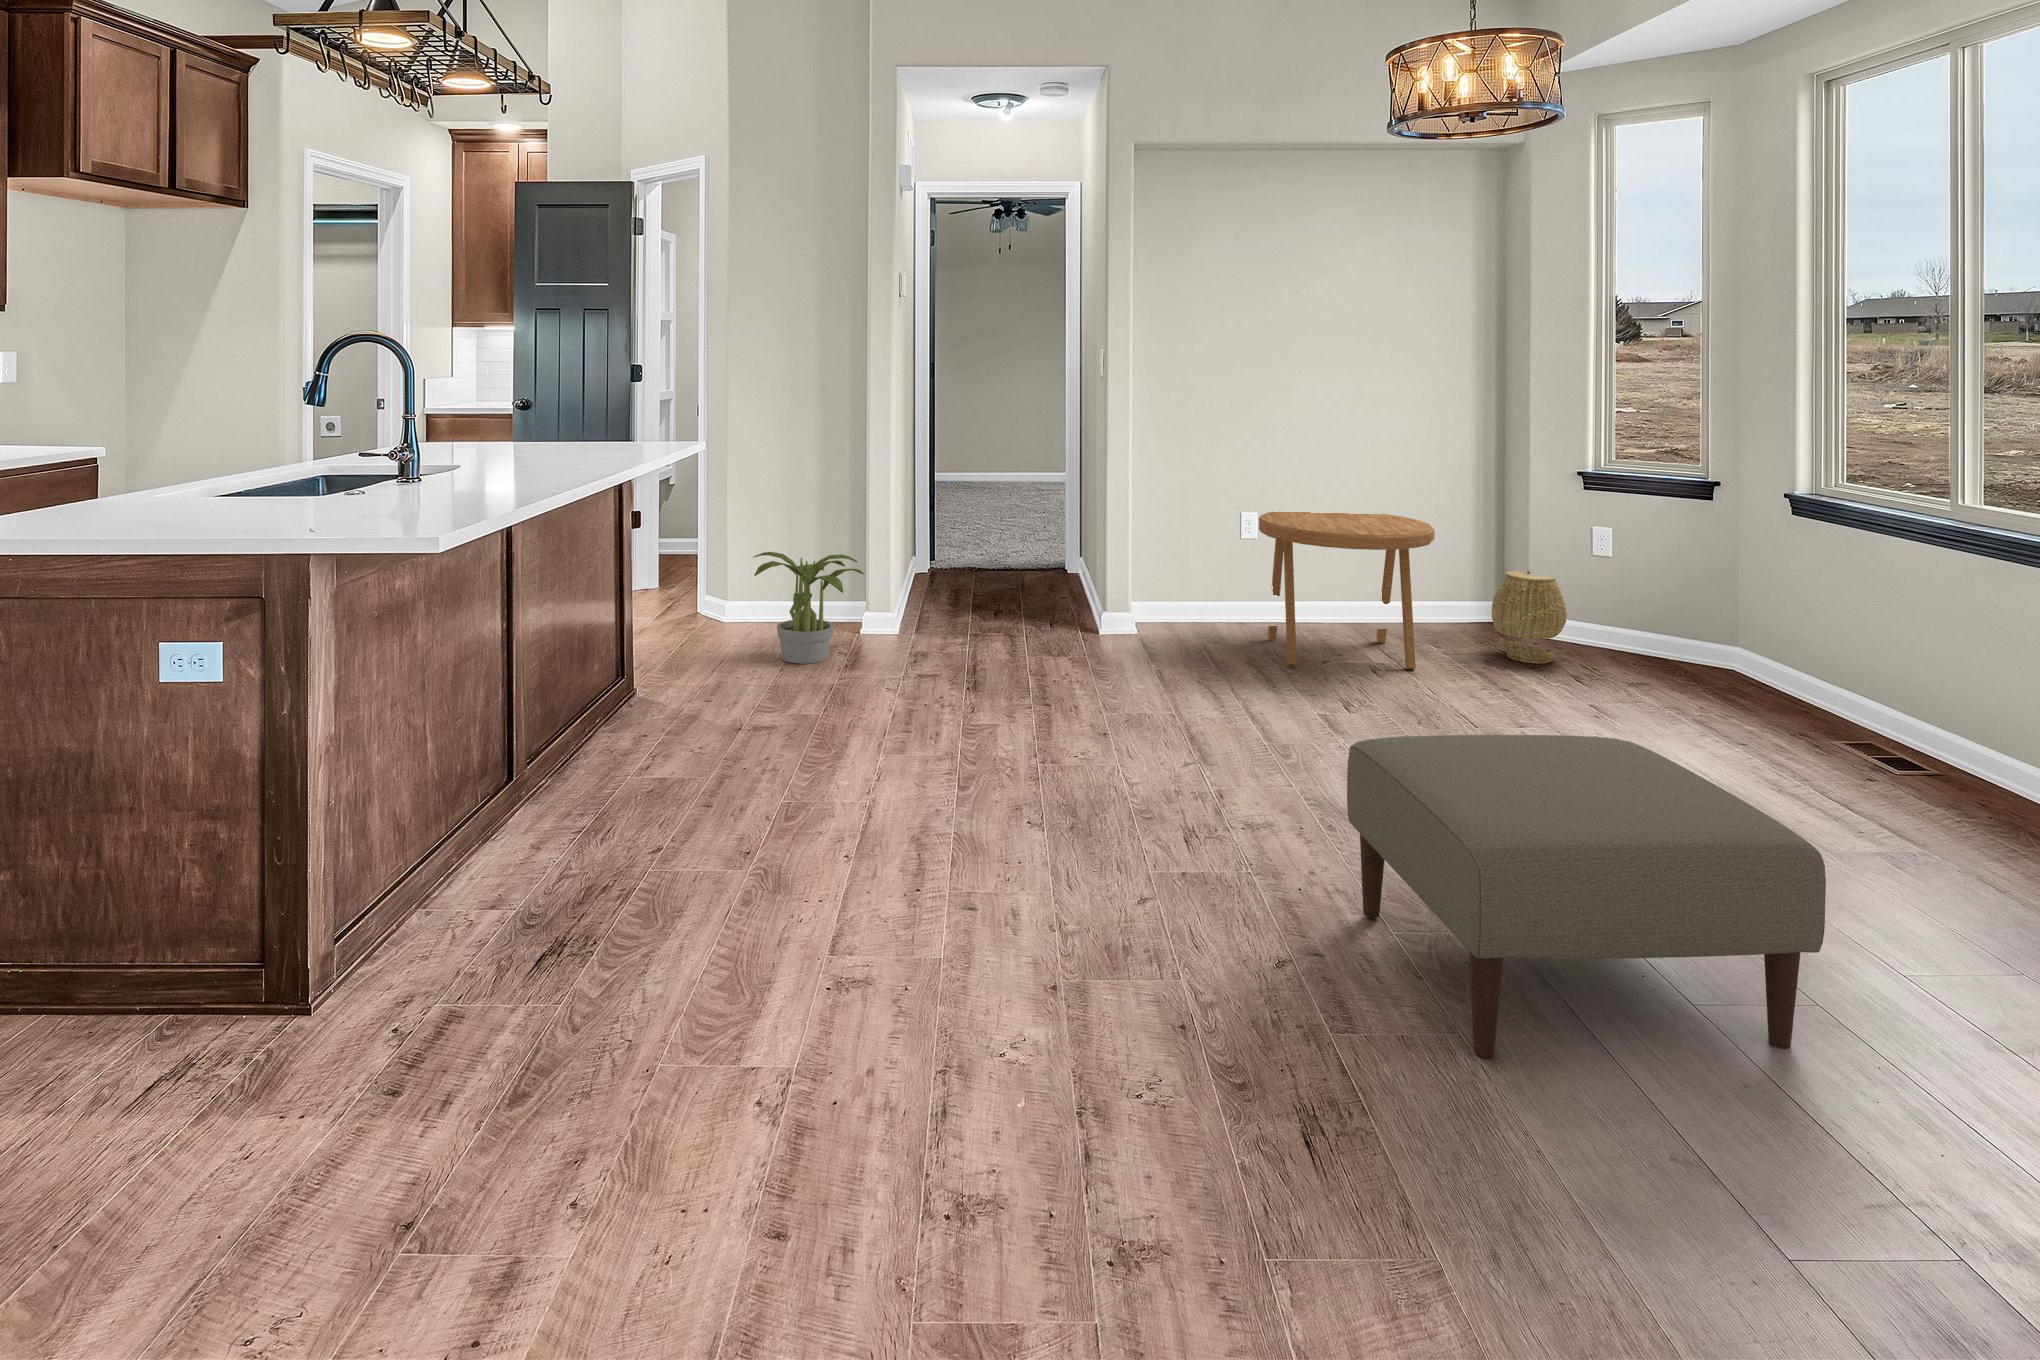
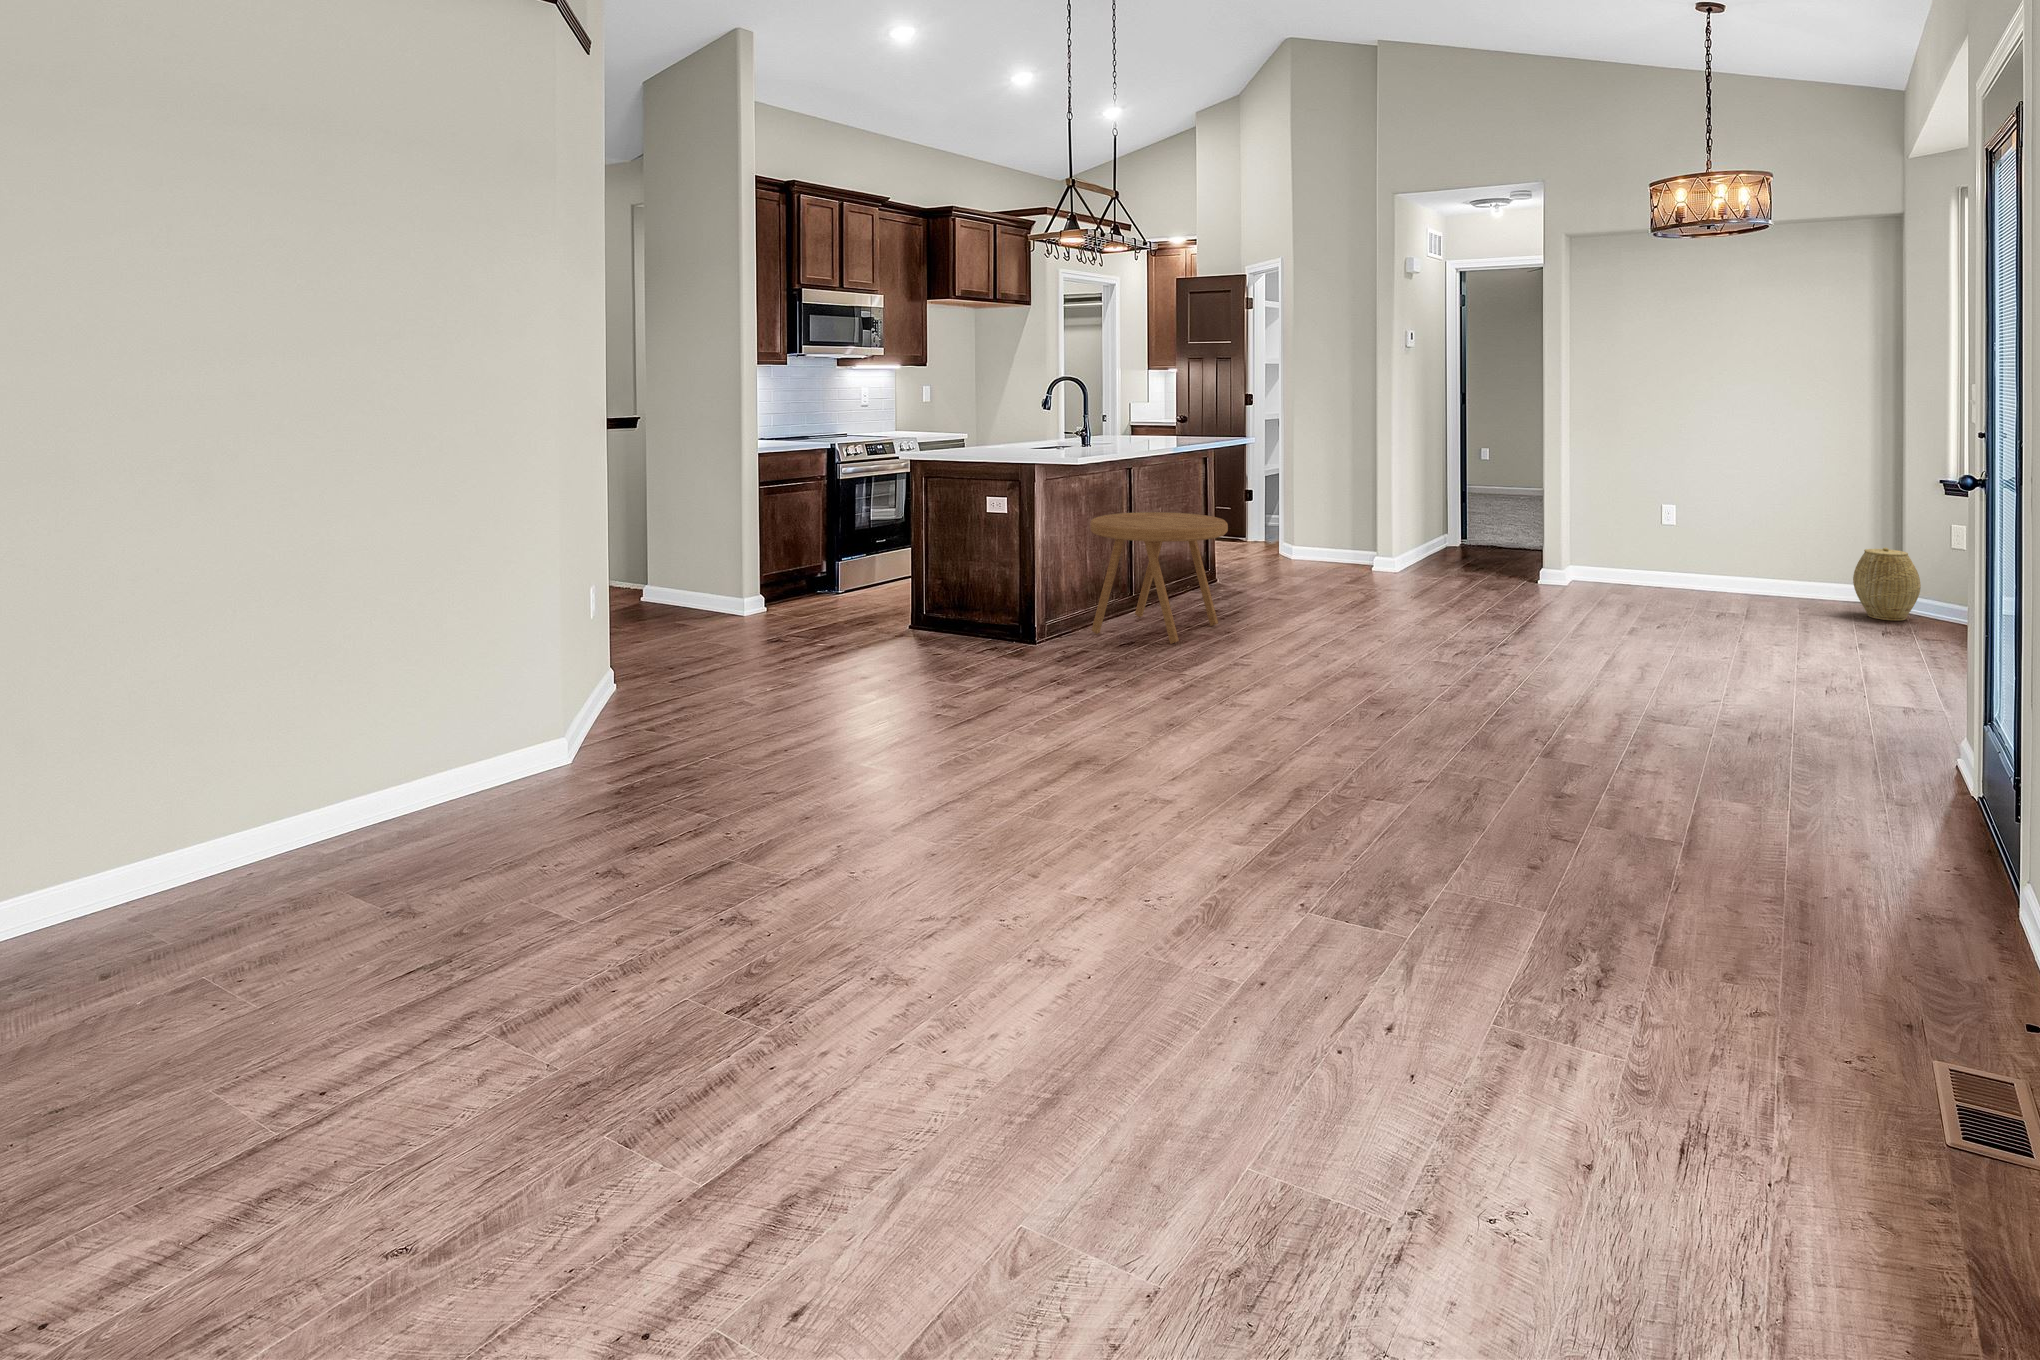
side table: present [1259,512,1435,669] -> present [1090,512,1228,644]
potted plant: present [754,552,864,664] -> none [1296,508,1374,578]
ottoman: present [1347,735,1826,1057] -> none [1500,586,1697,735]

